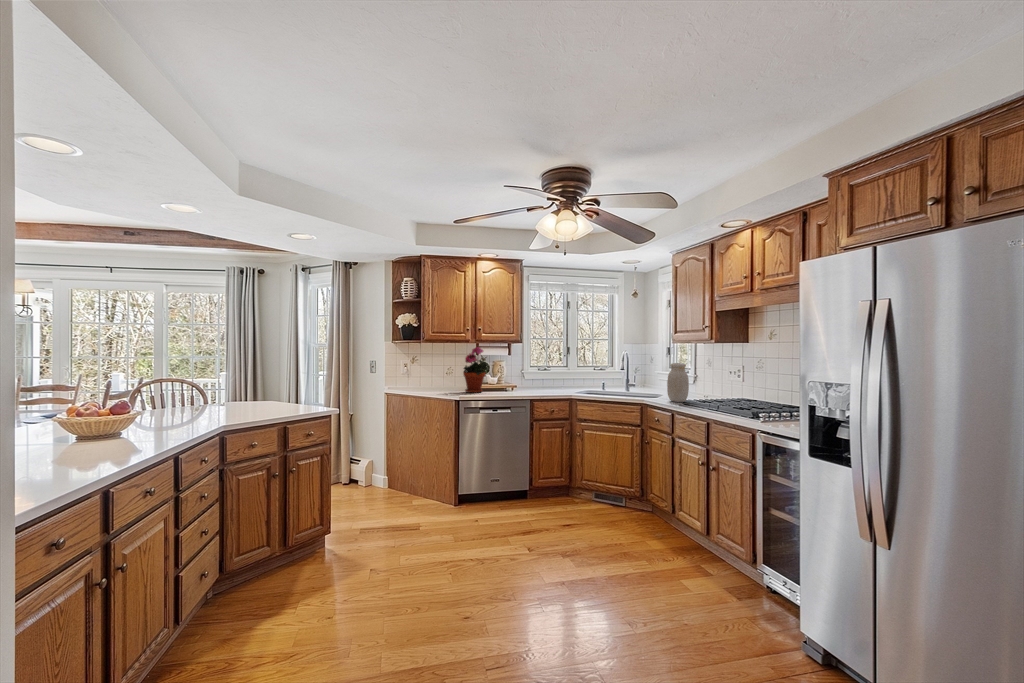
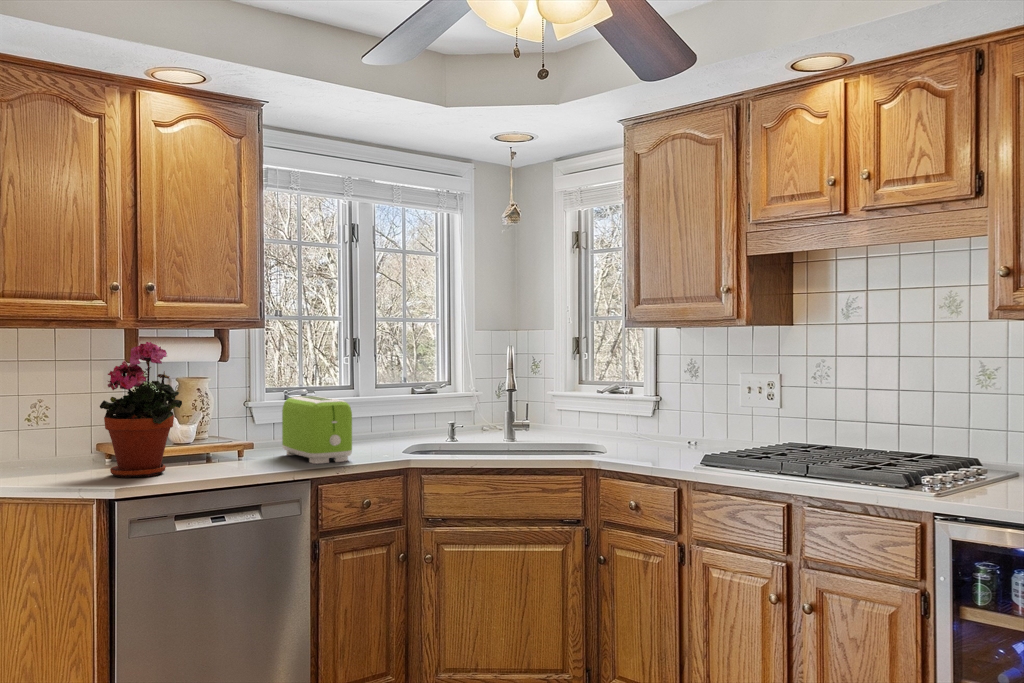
jar: present [667,363,689,402] -> none [638,370,684,458]
toaster: none [529,369,549,394] -> present [282,396,352,464]

